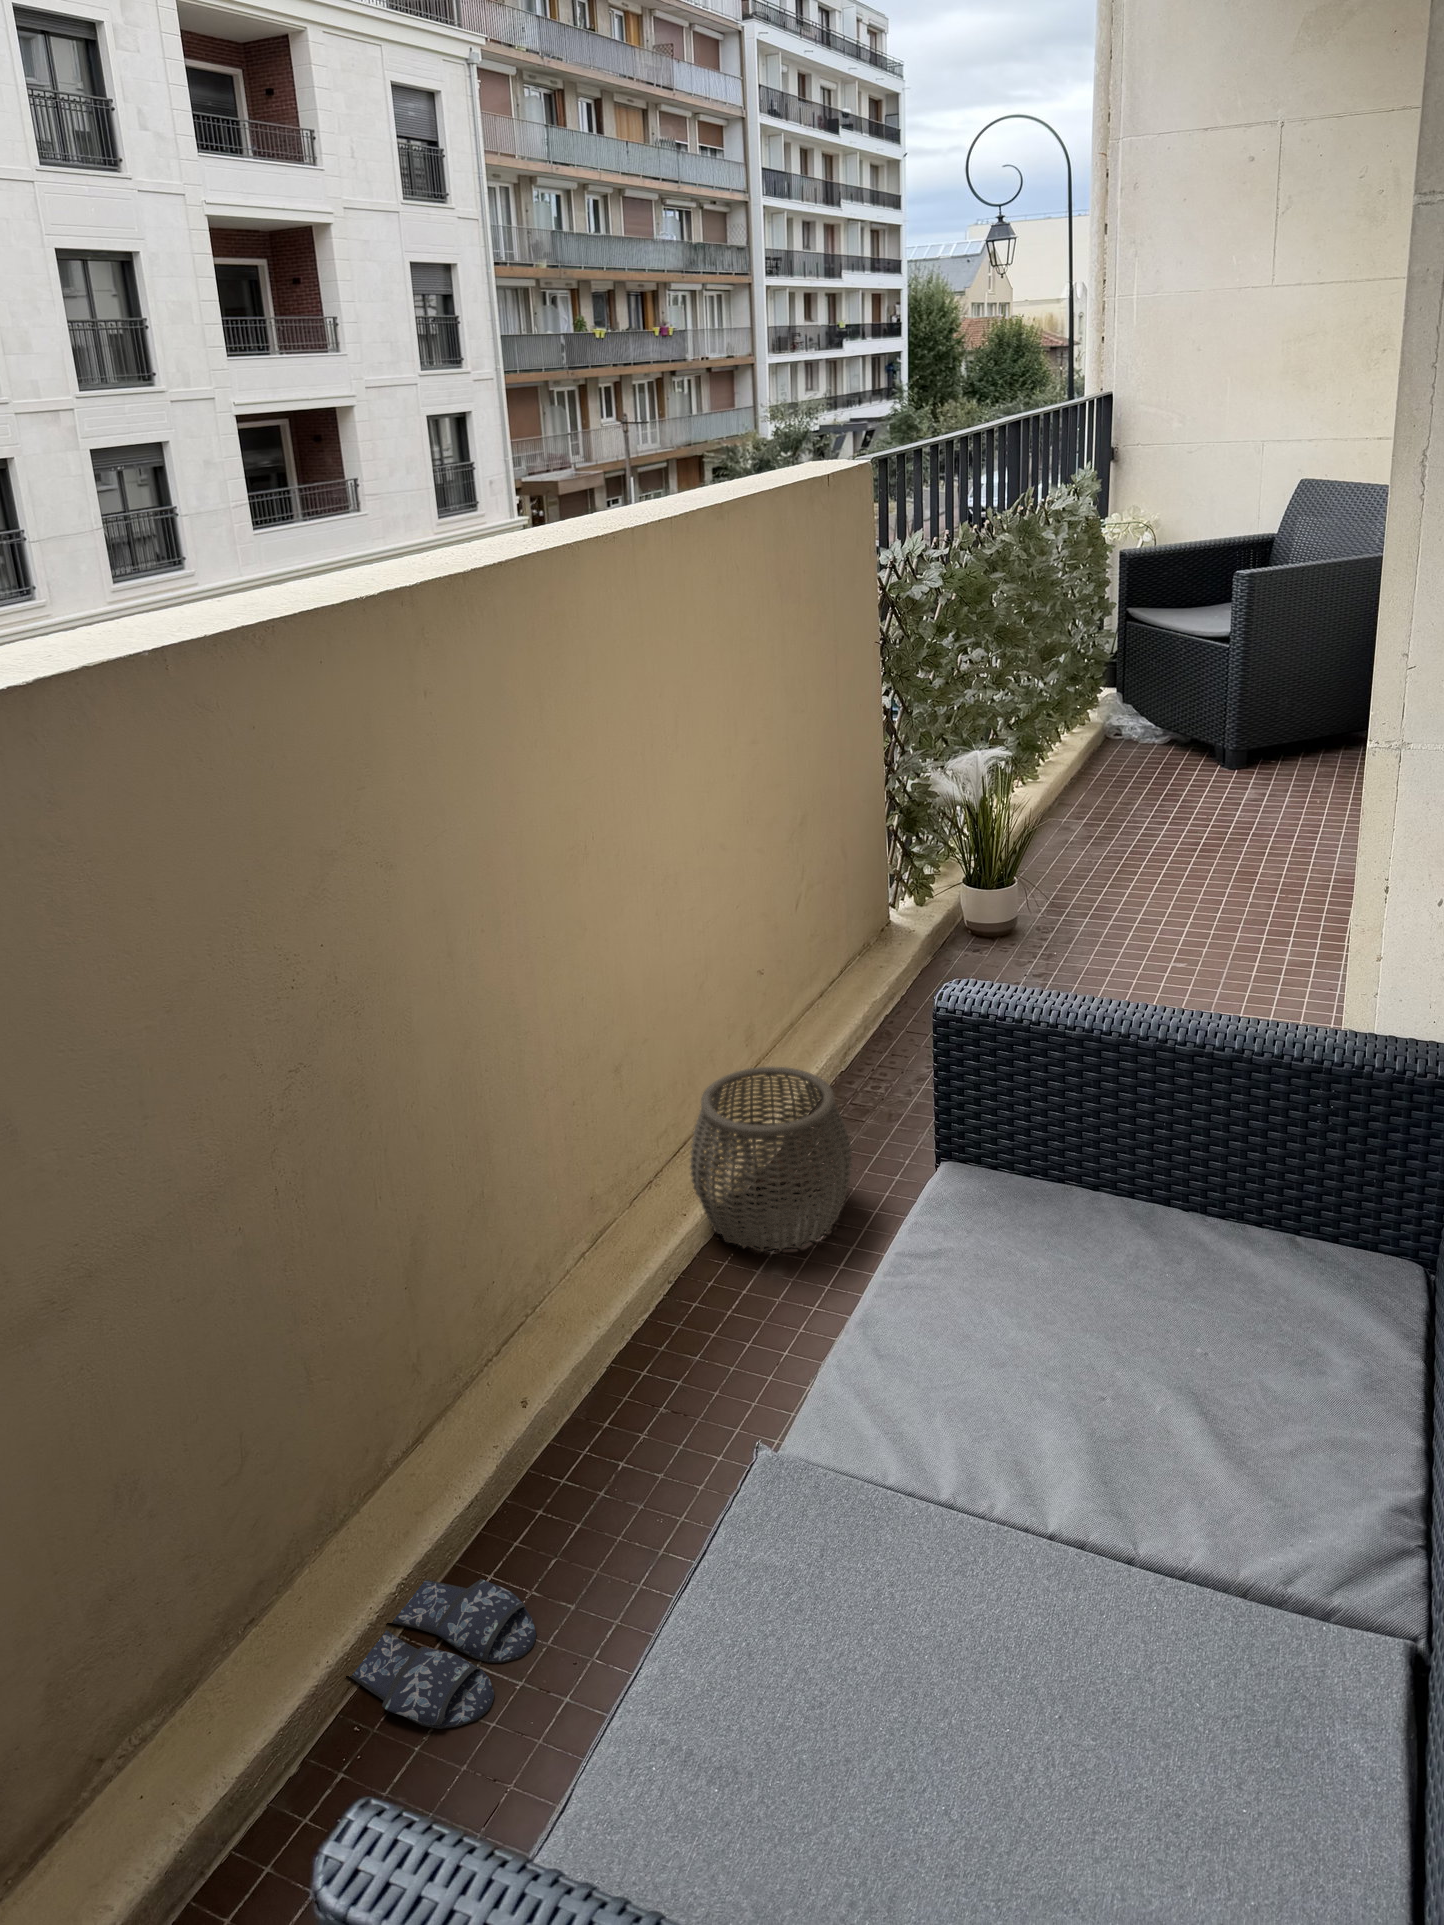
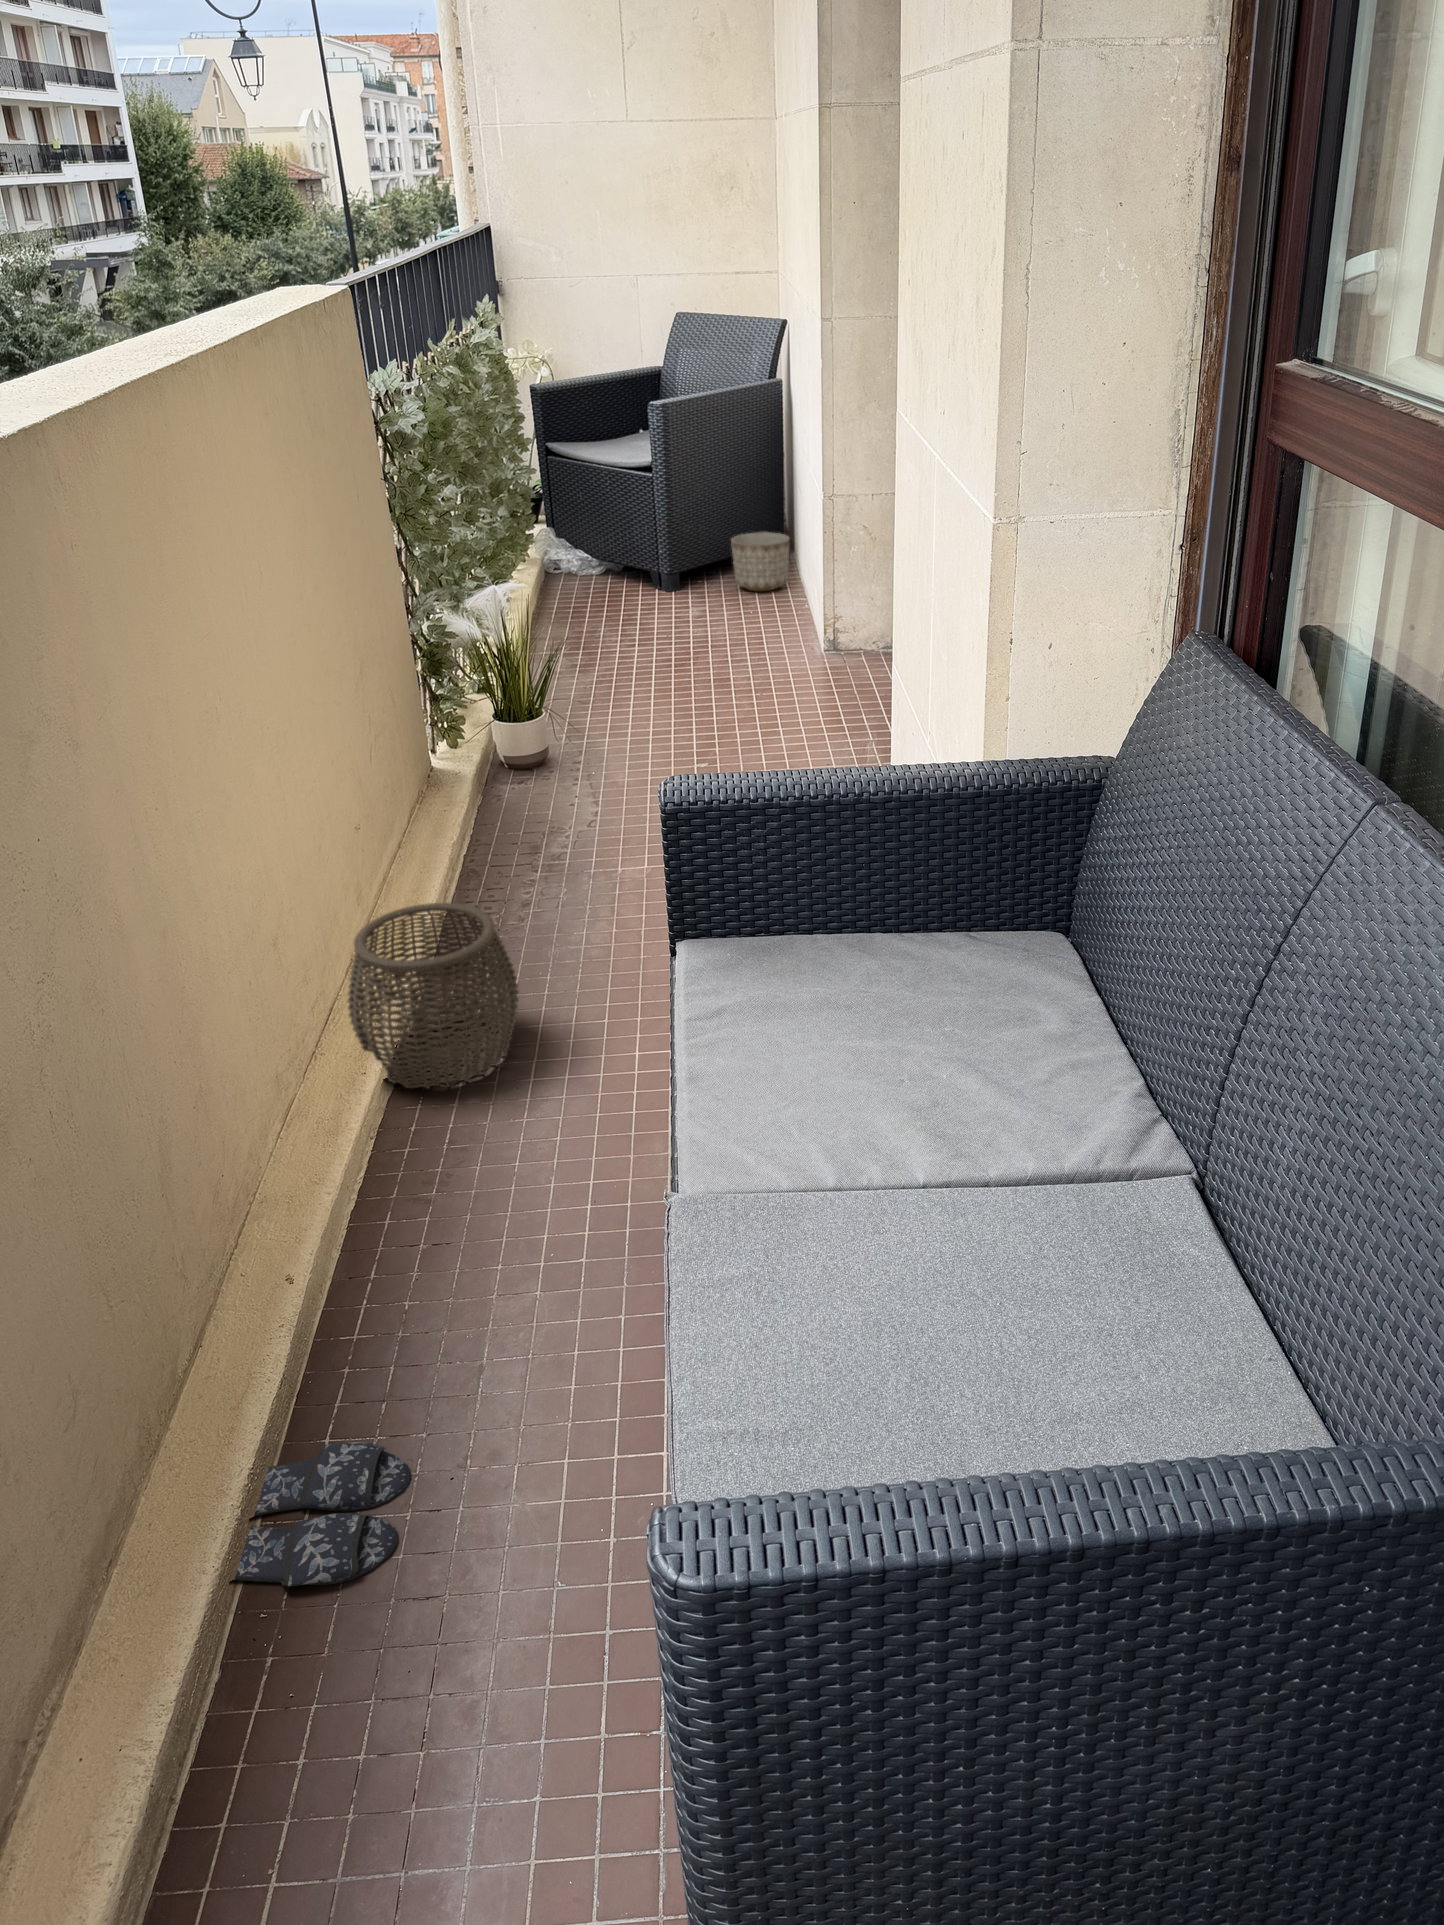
planter: none [1305,715,1375,778] -> present [731,532,789,591]

